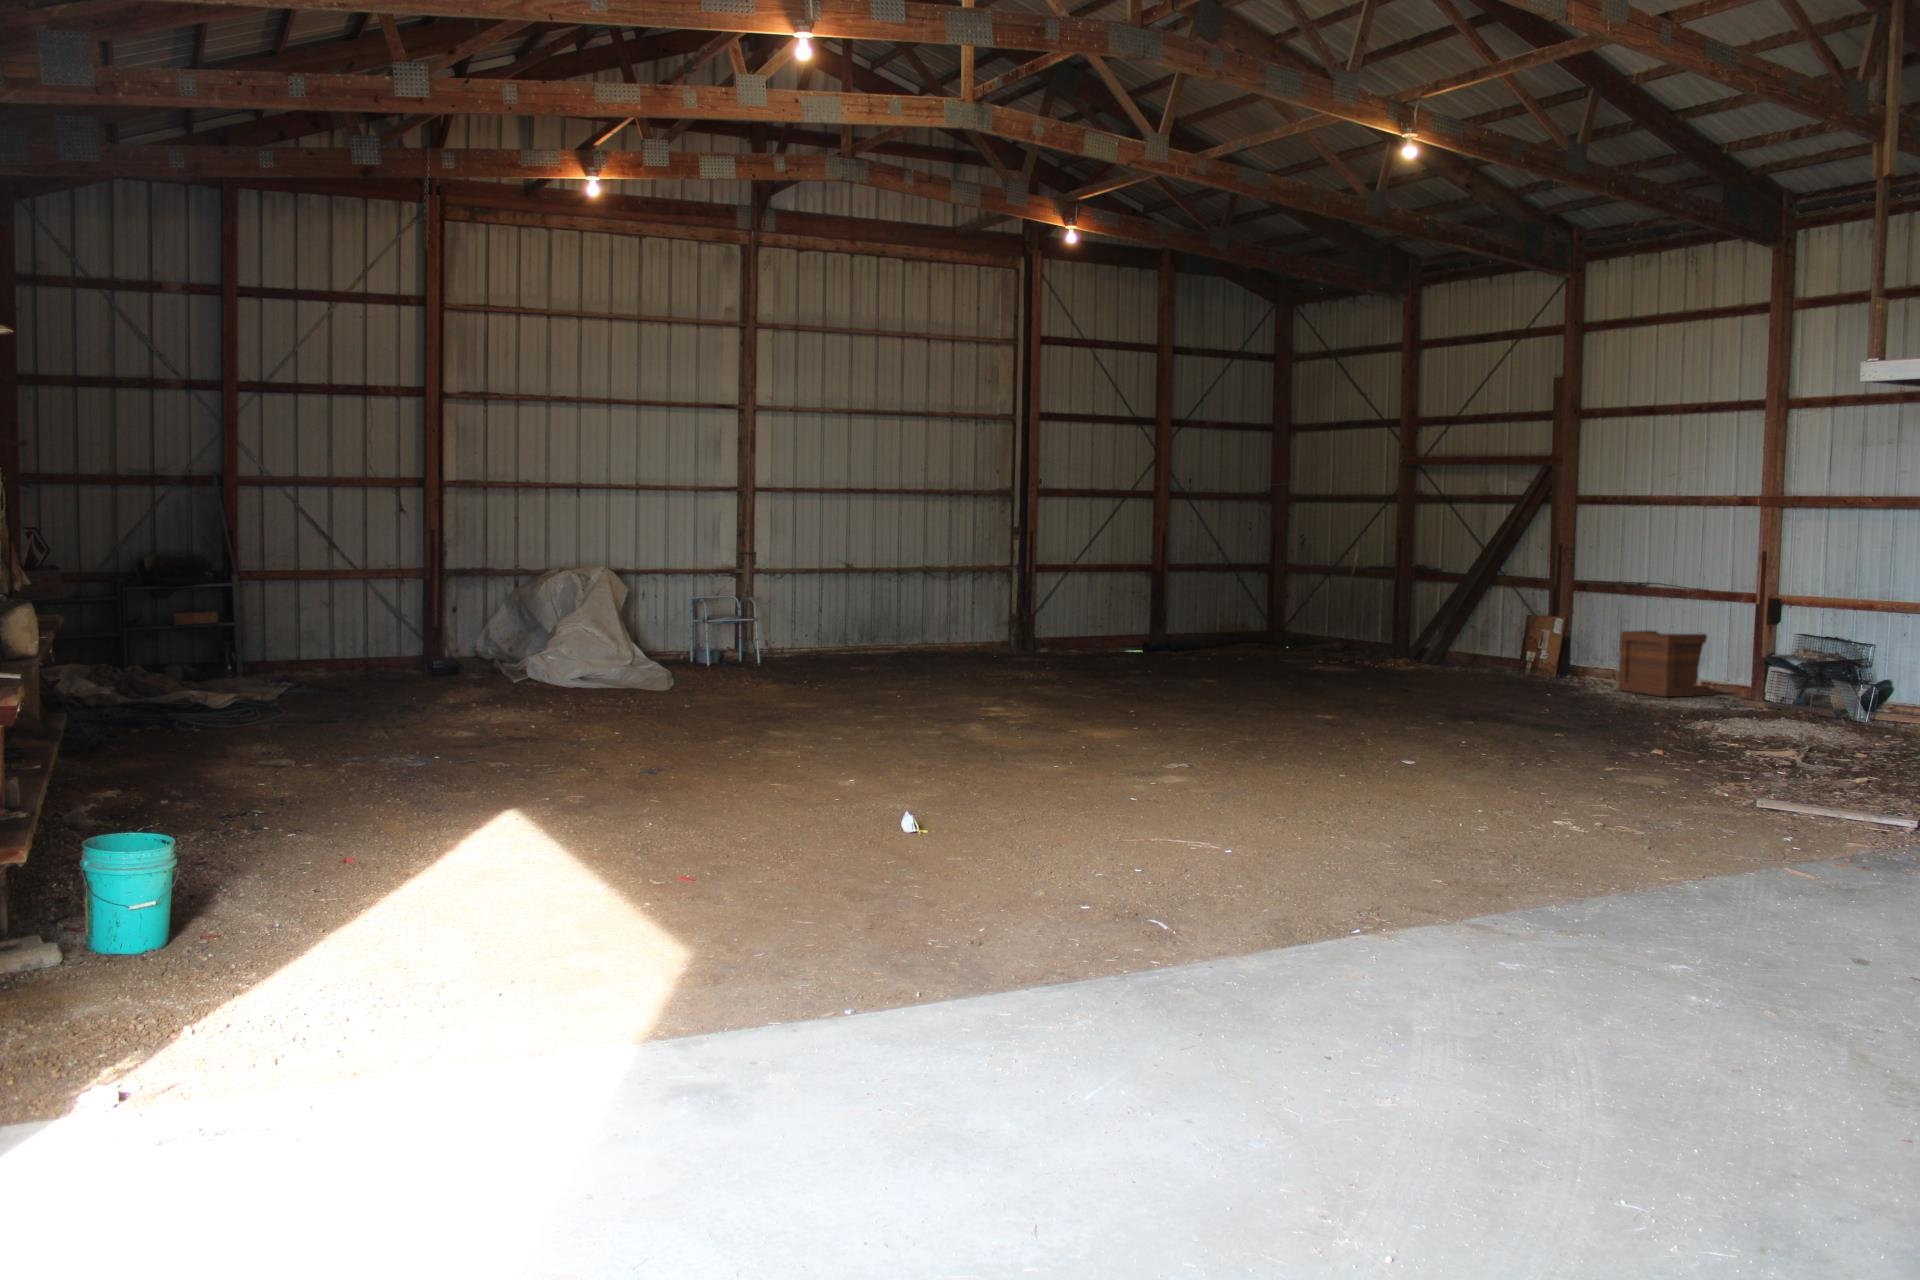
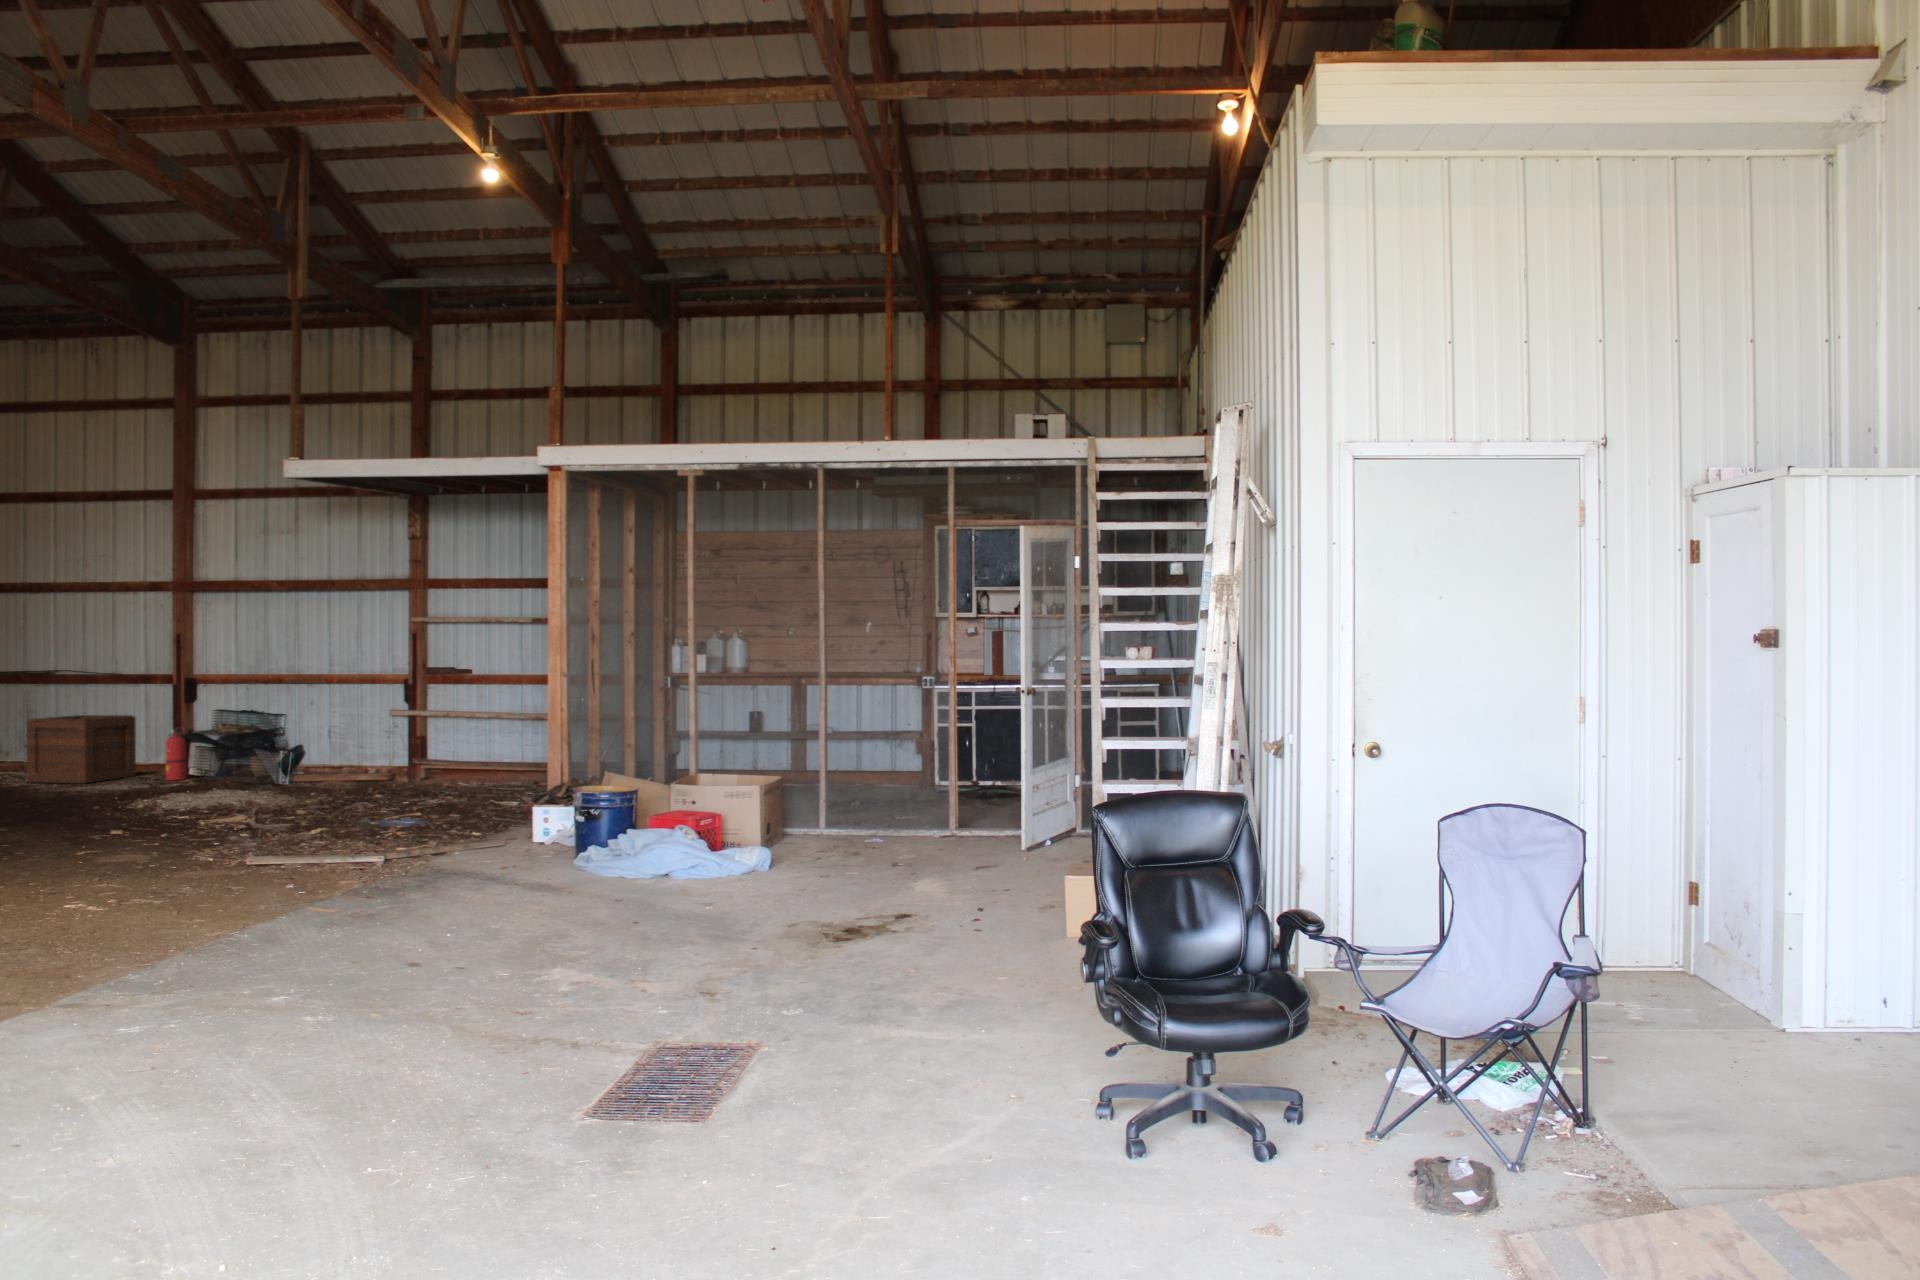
fire extinguisher: none [1742,650,1763,704] -> present [166,728,186,780]

